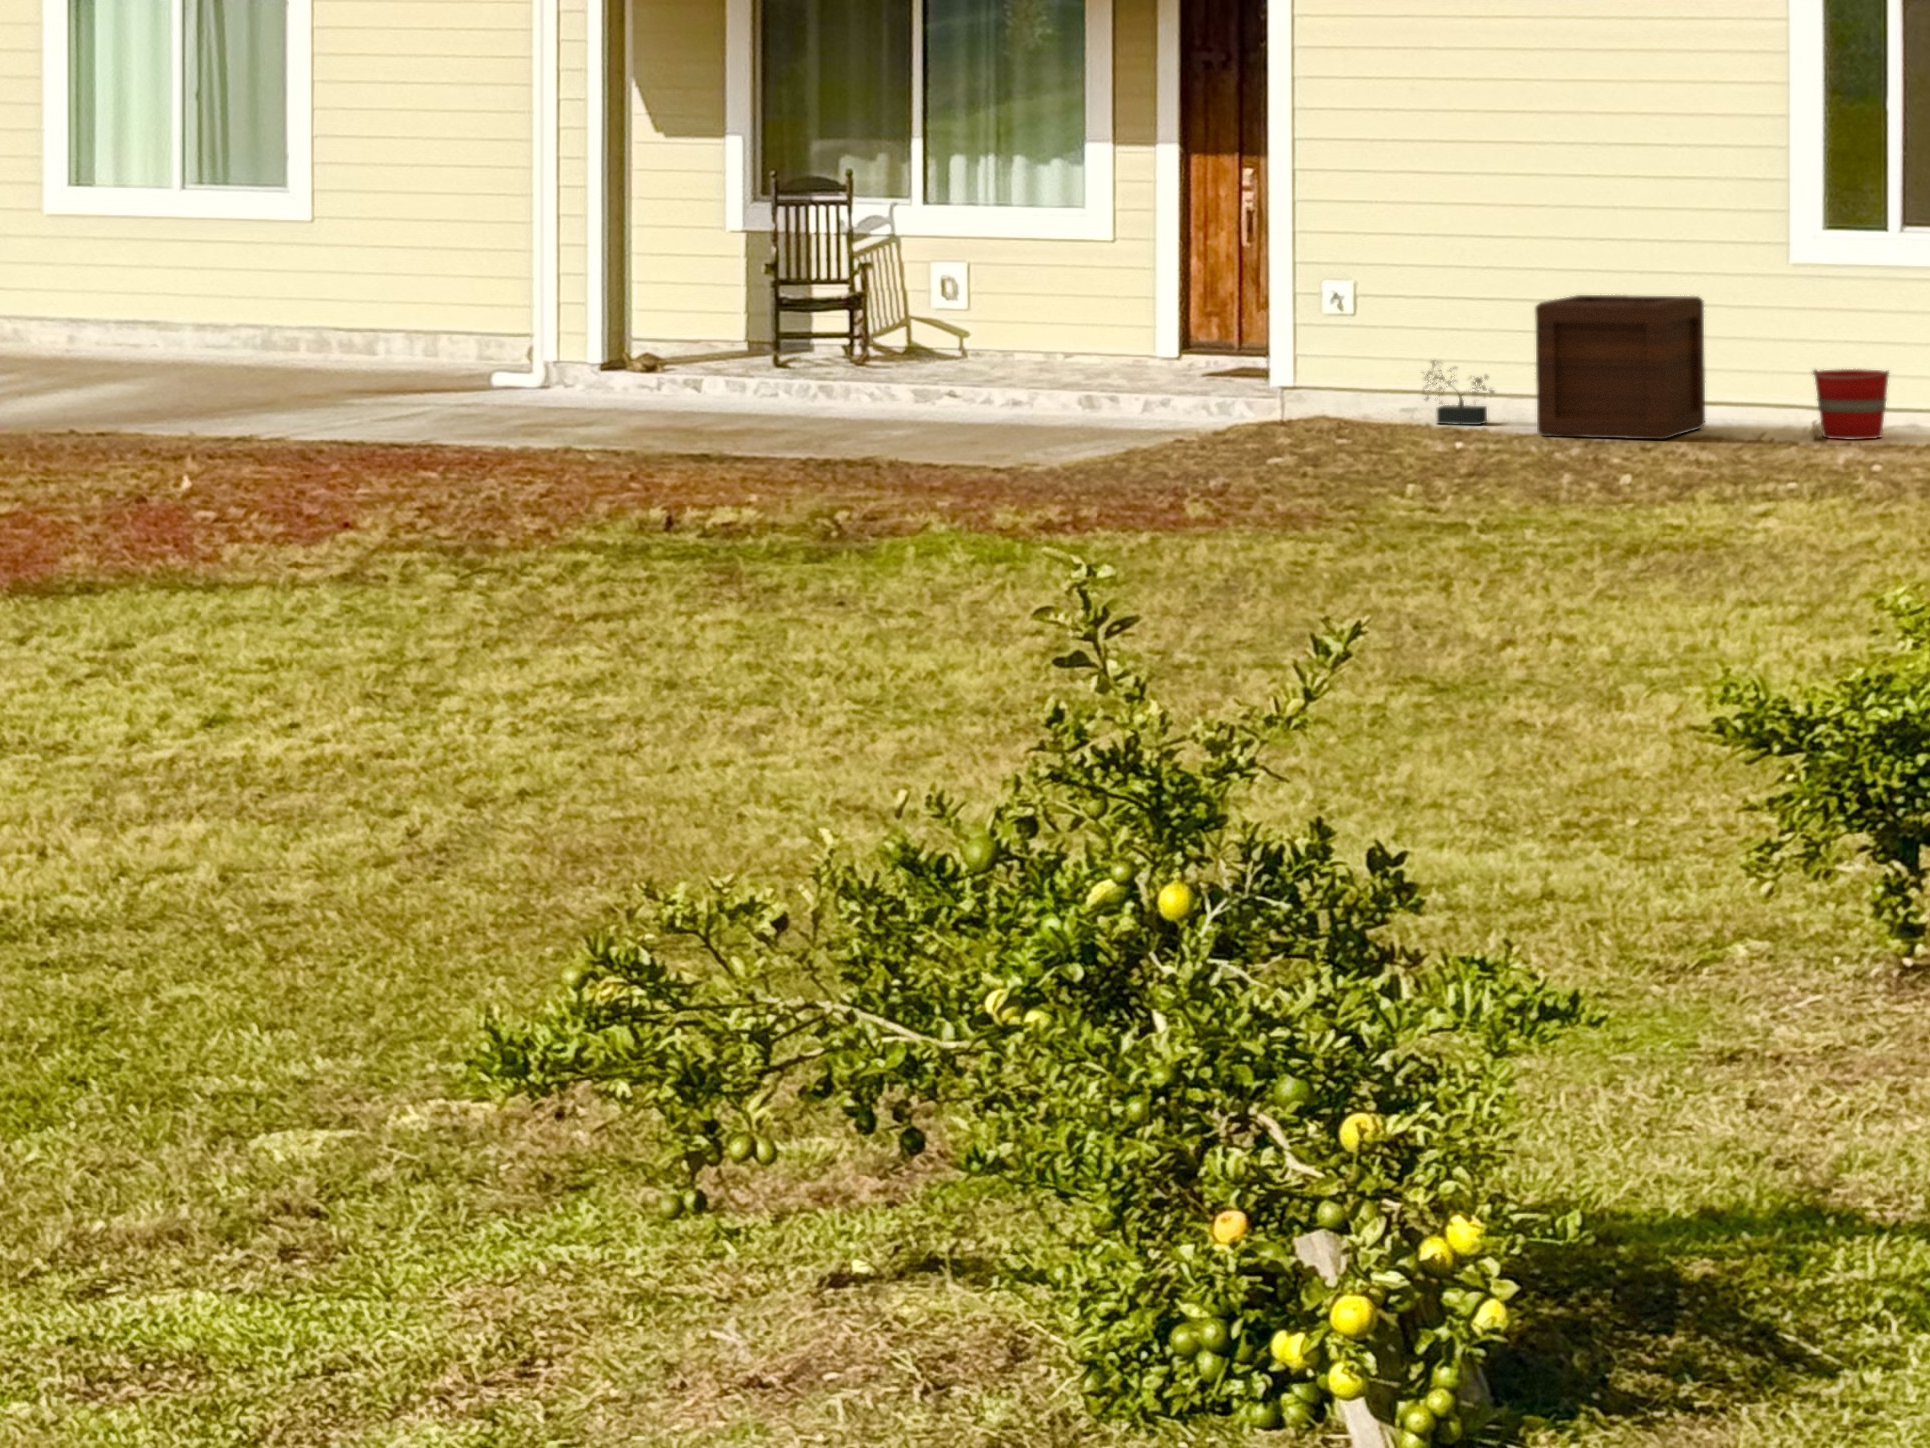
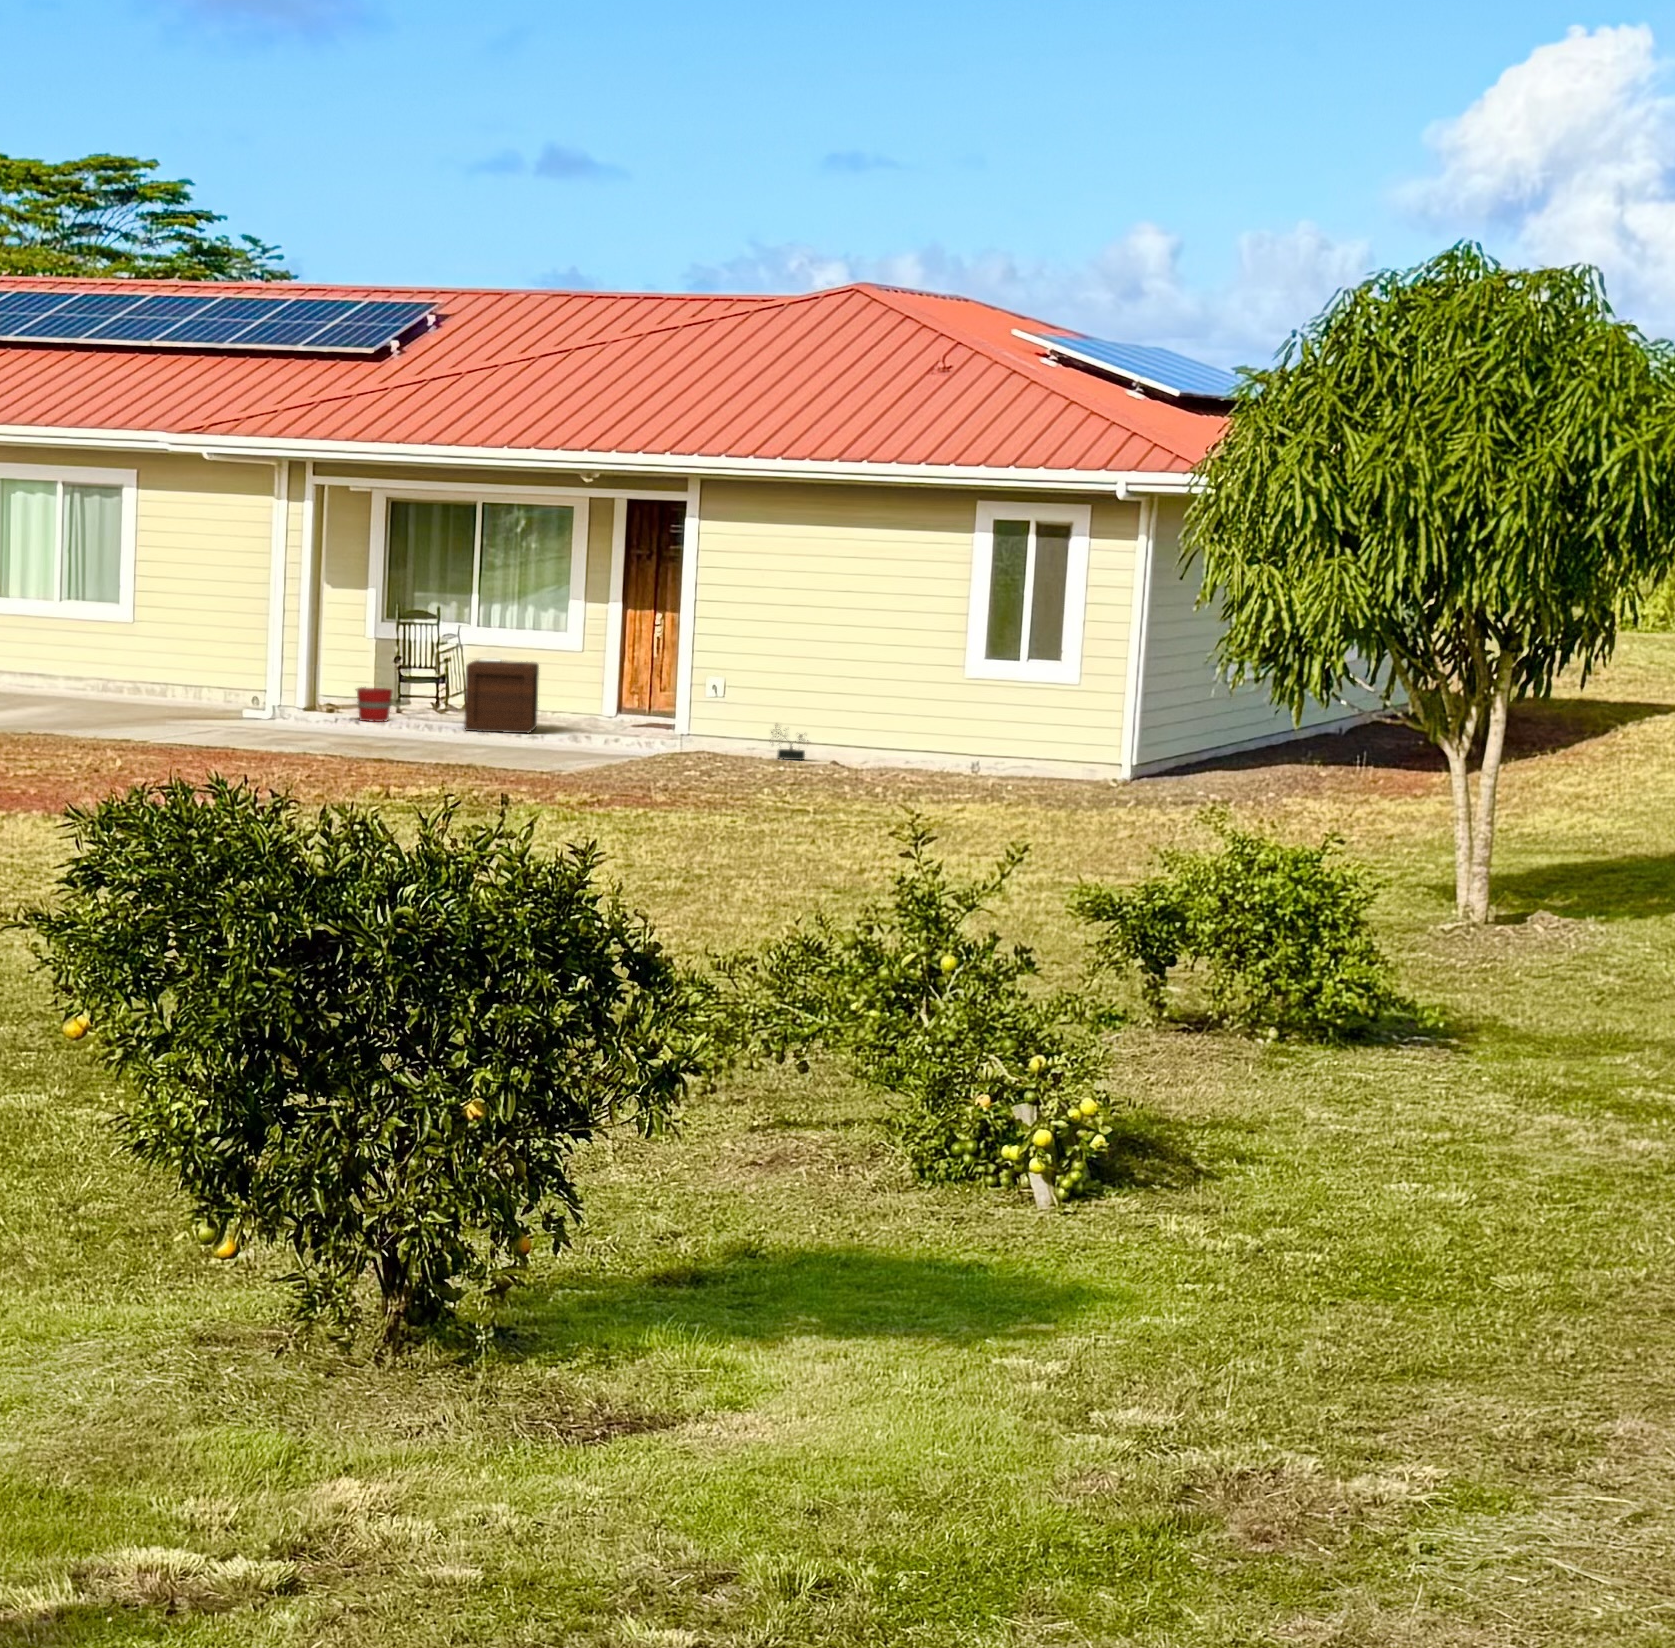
wooden crate: present [1535,295,1705,439] -> present [464,660,539,733]
bucket: present [1813,369,1889,440] -> present [355,687,392,722]

